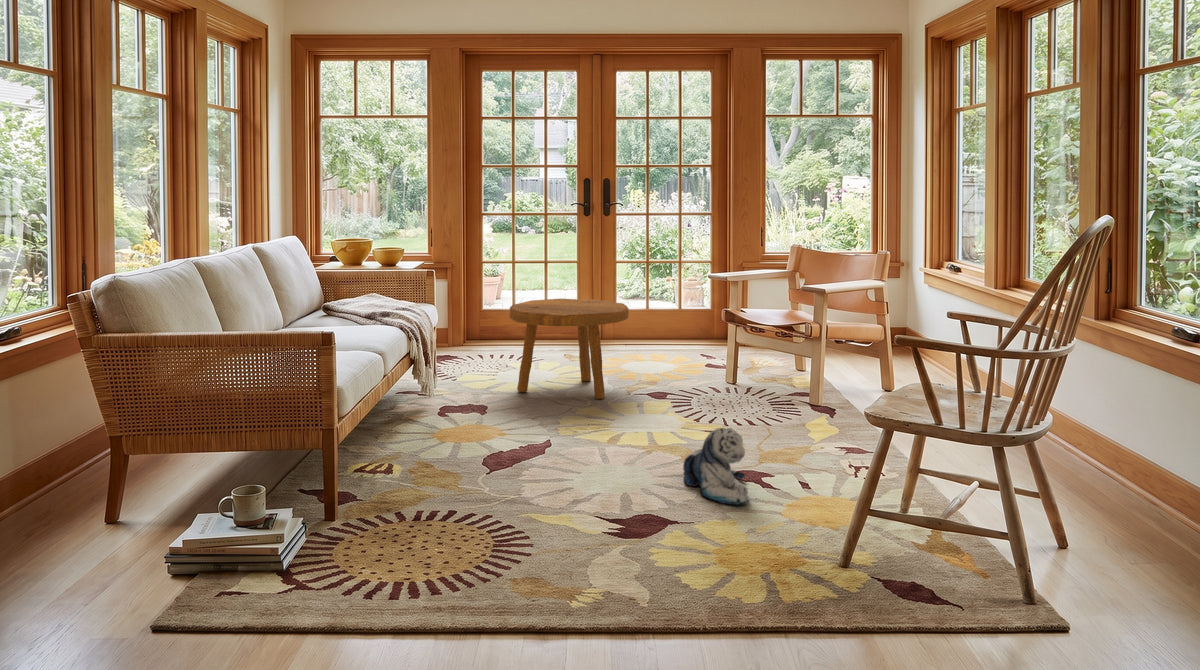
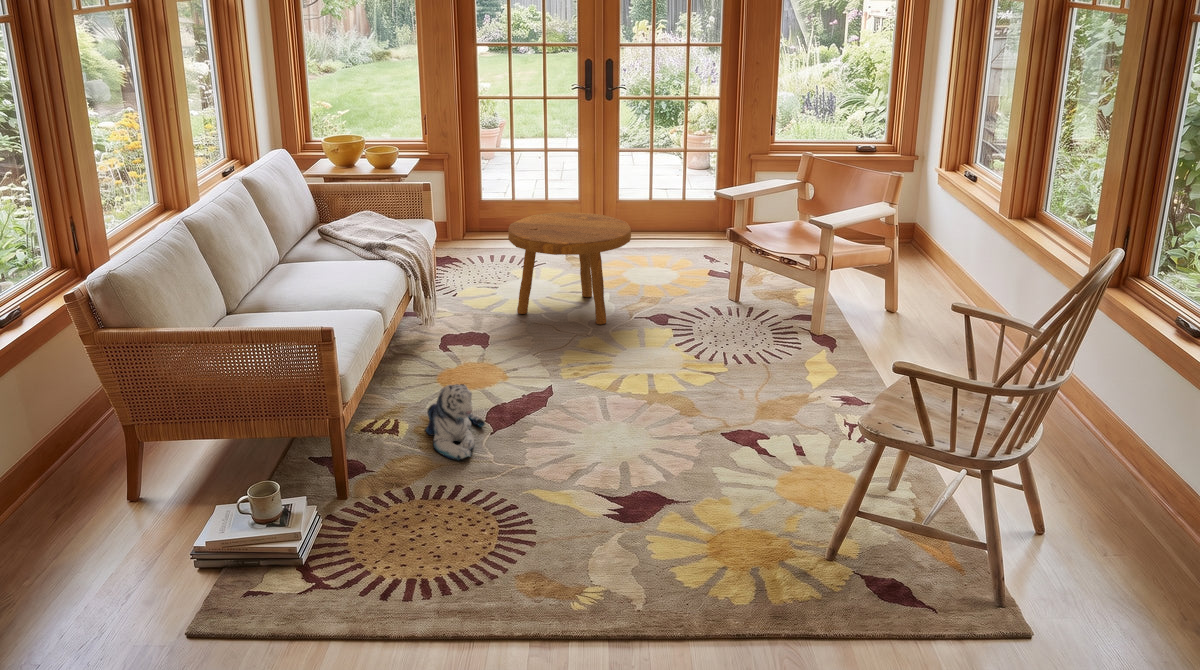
plush toy: present [683,428,749,505] -> present [425,384,485,460]

